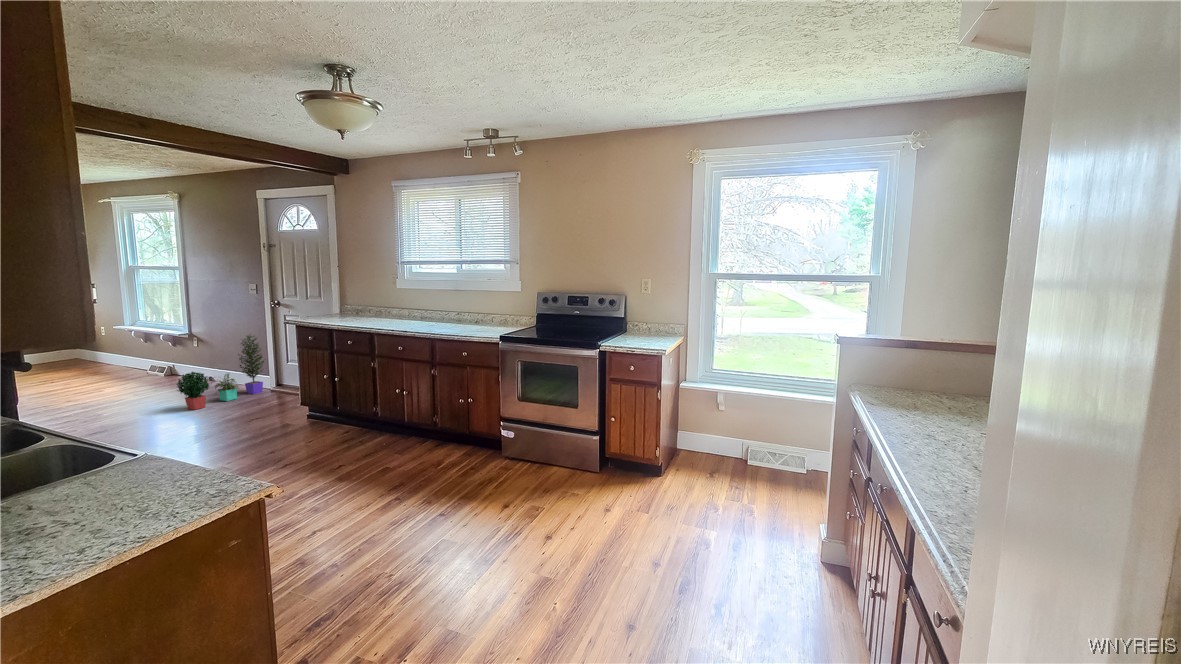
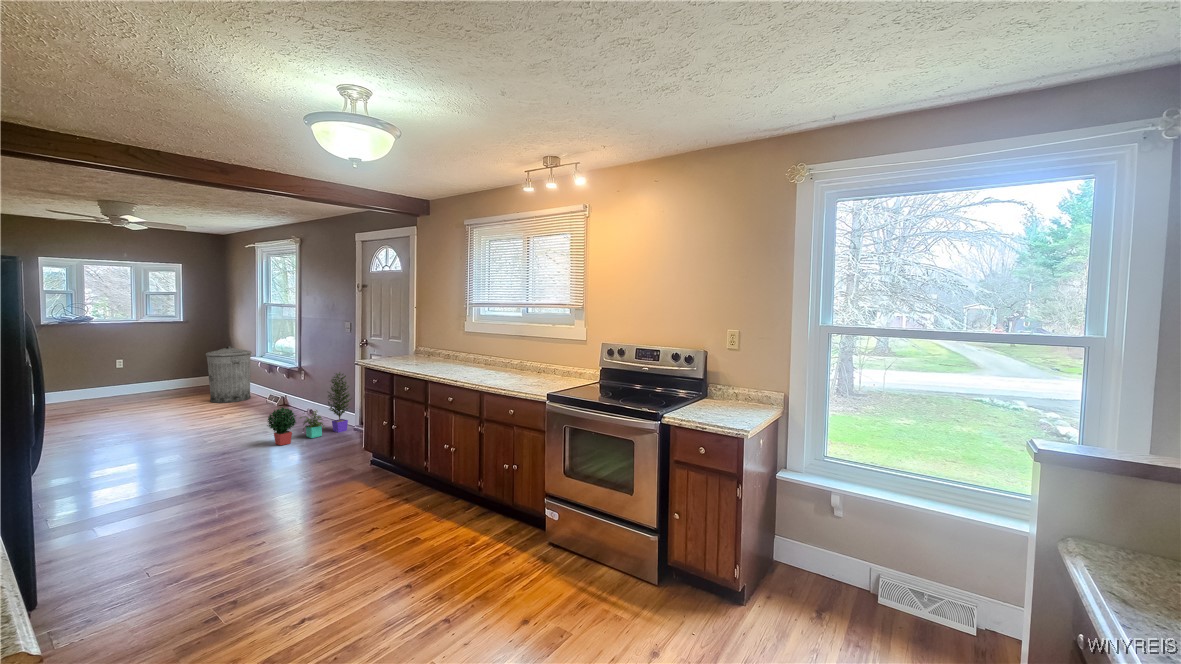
trash can: none [60,315,122,377] -> present [206,346,252,403]

